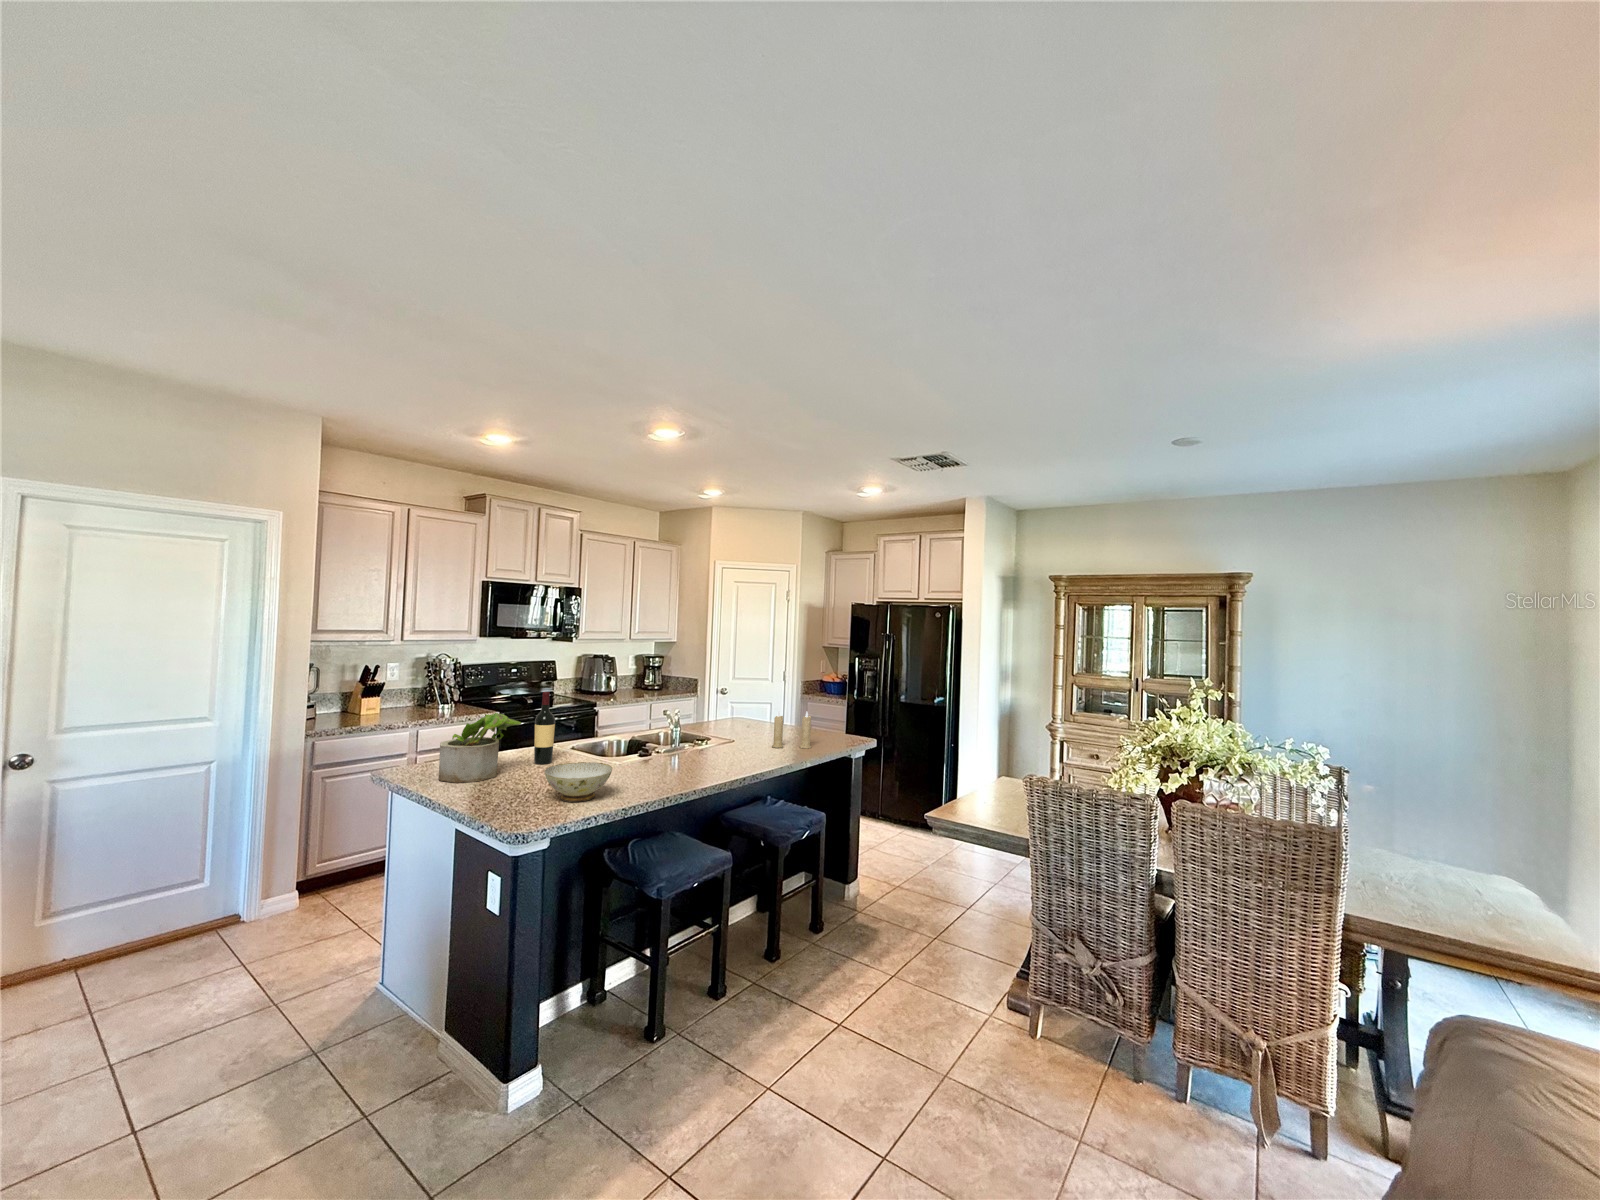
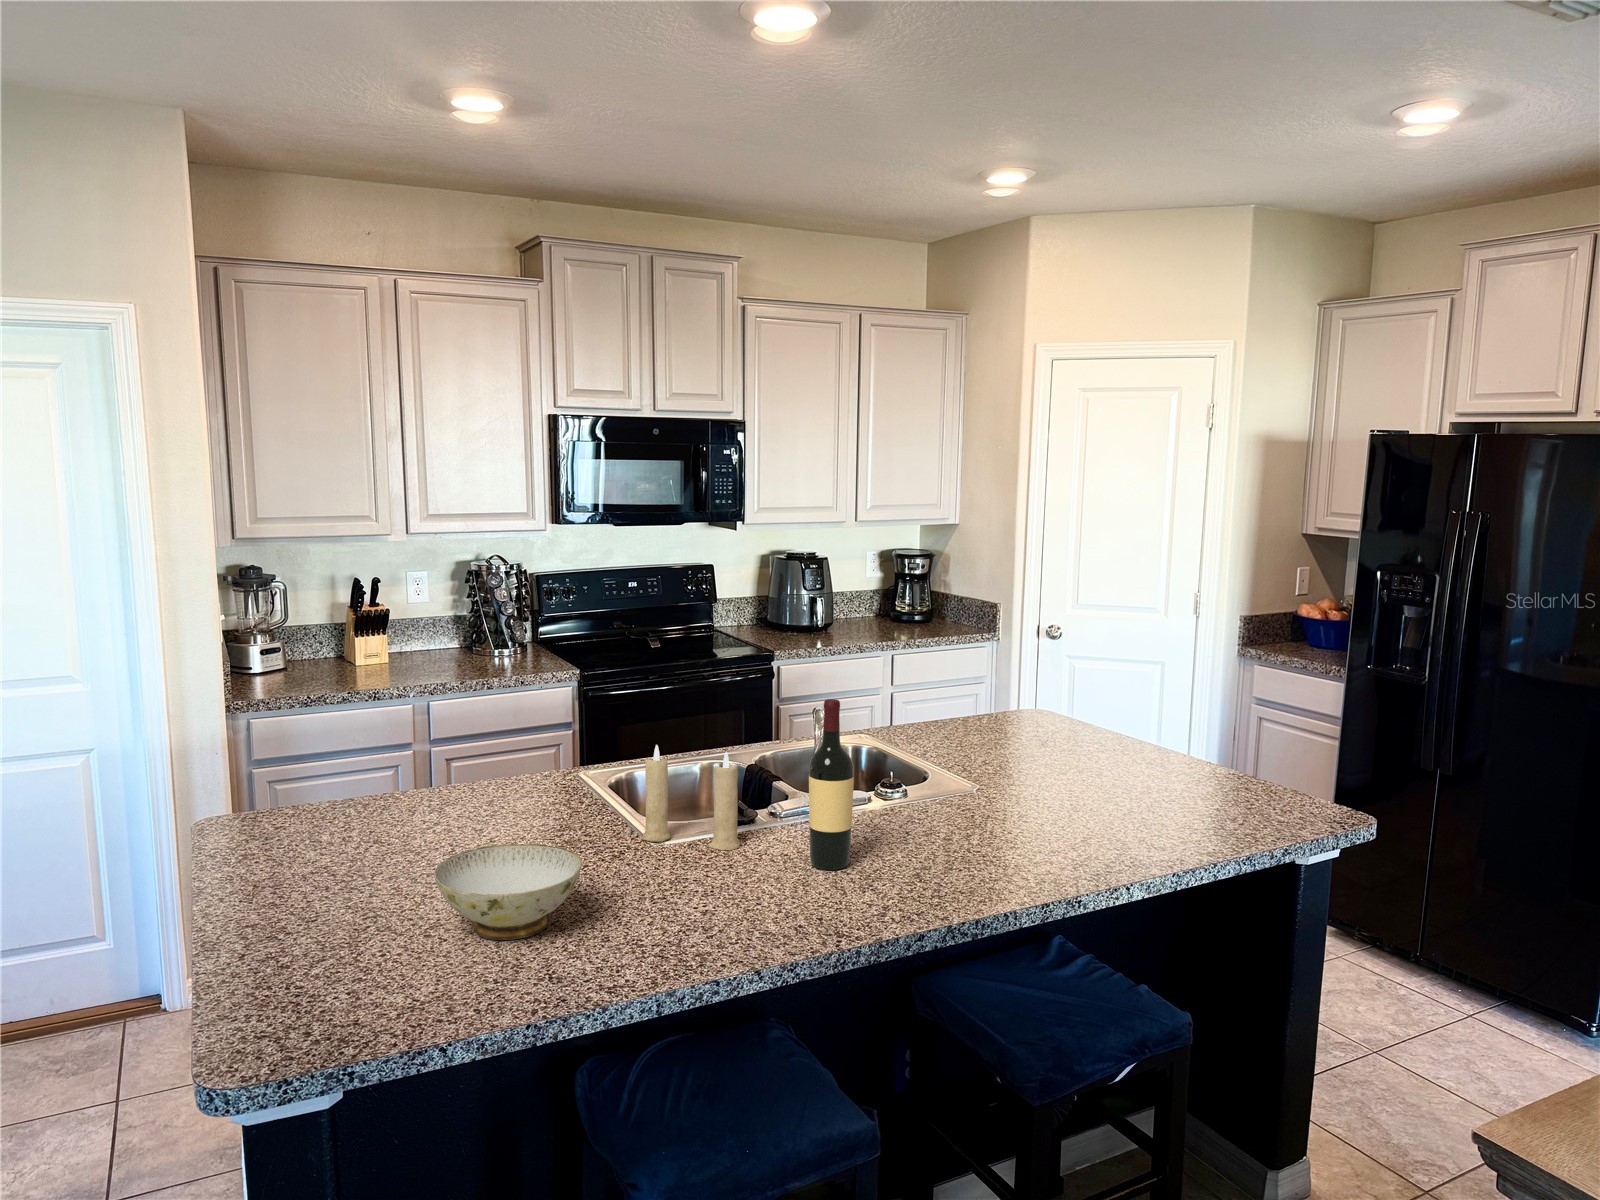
wine bottle: present [534,692,555,764] -> present [809,699,854,870]
candle: present [772,711,811,748] -> present [641,745,740,851]
potted plant: present [439,713,521,783] -> none [312,716,476,854]

